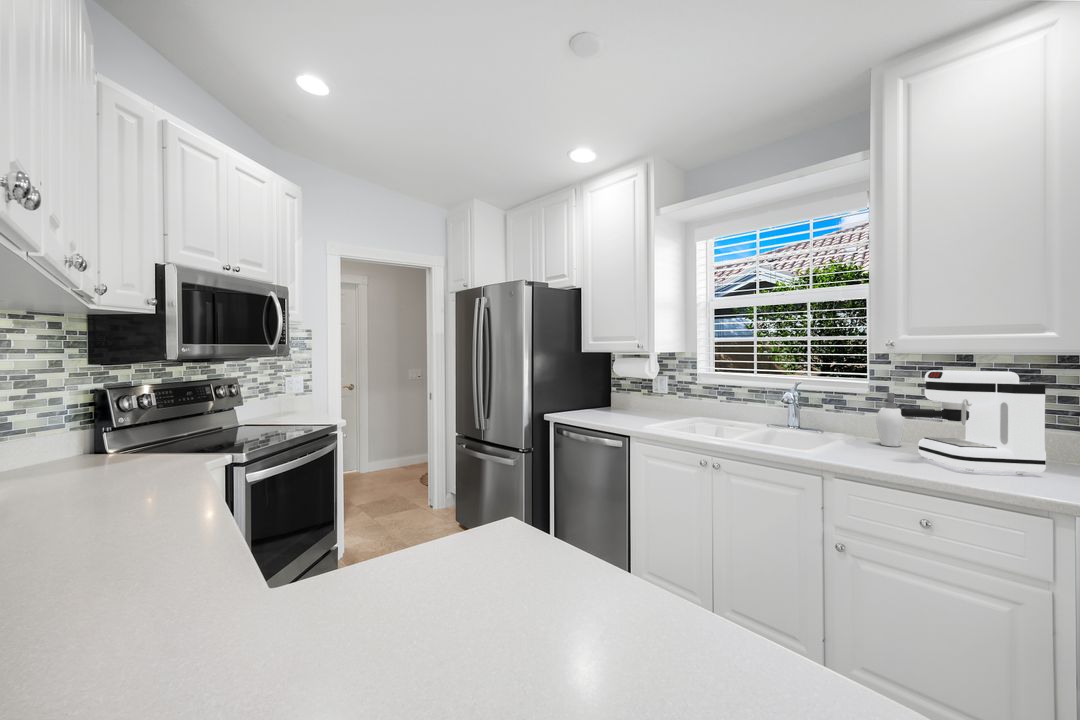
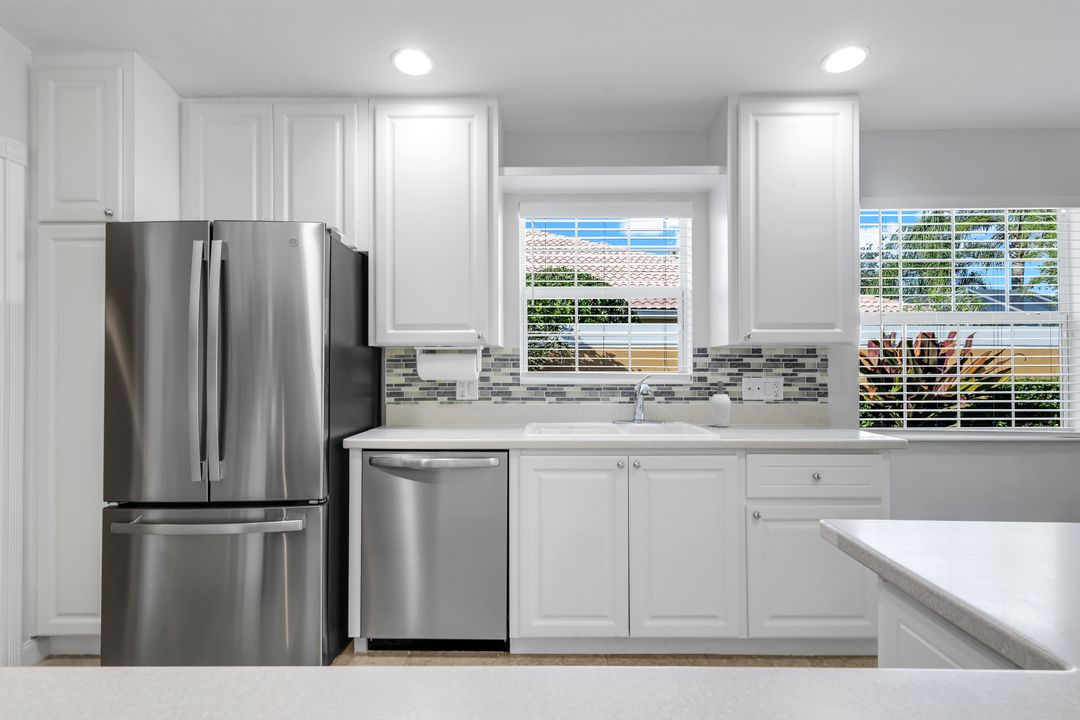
coffee maker: present [901,370,1046,474] -> none [764,358,840,433]

